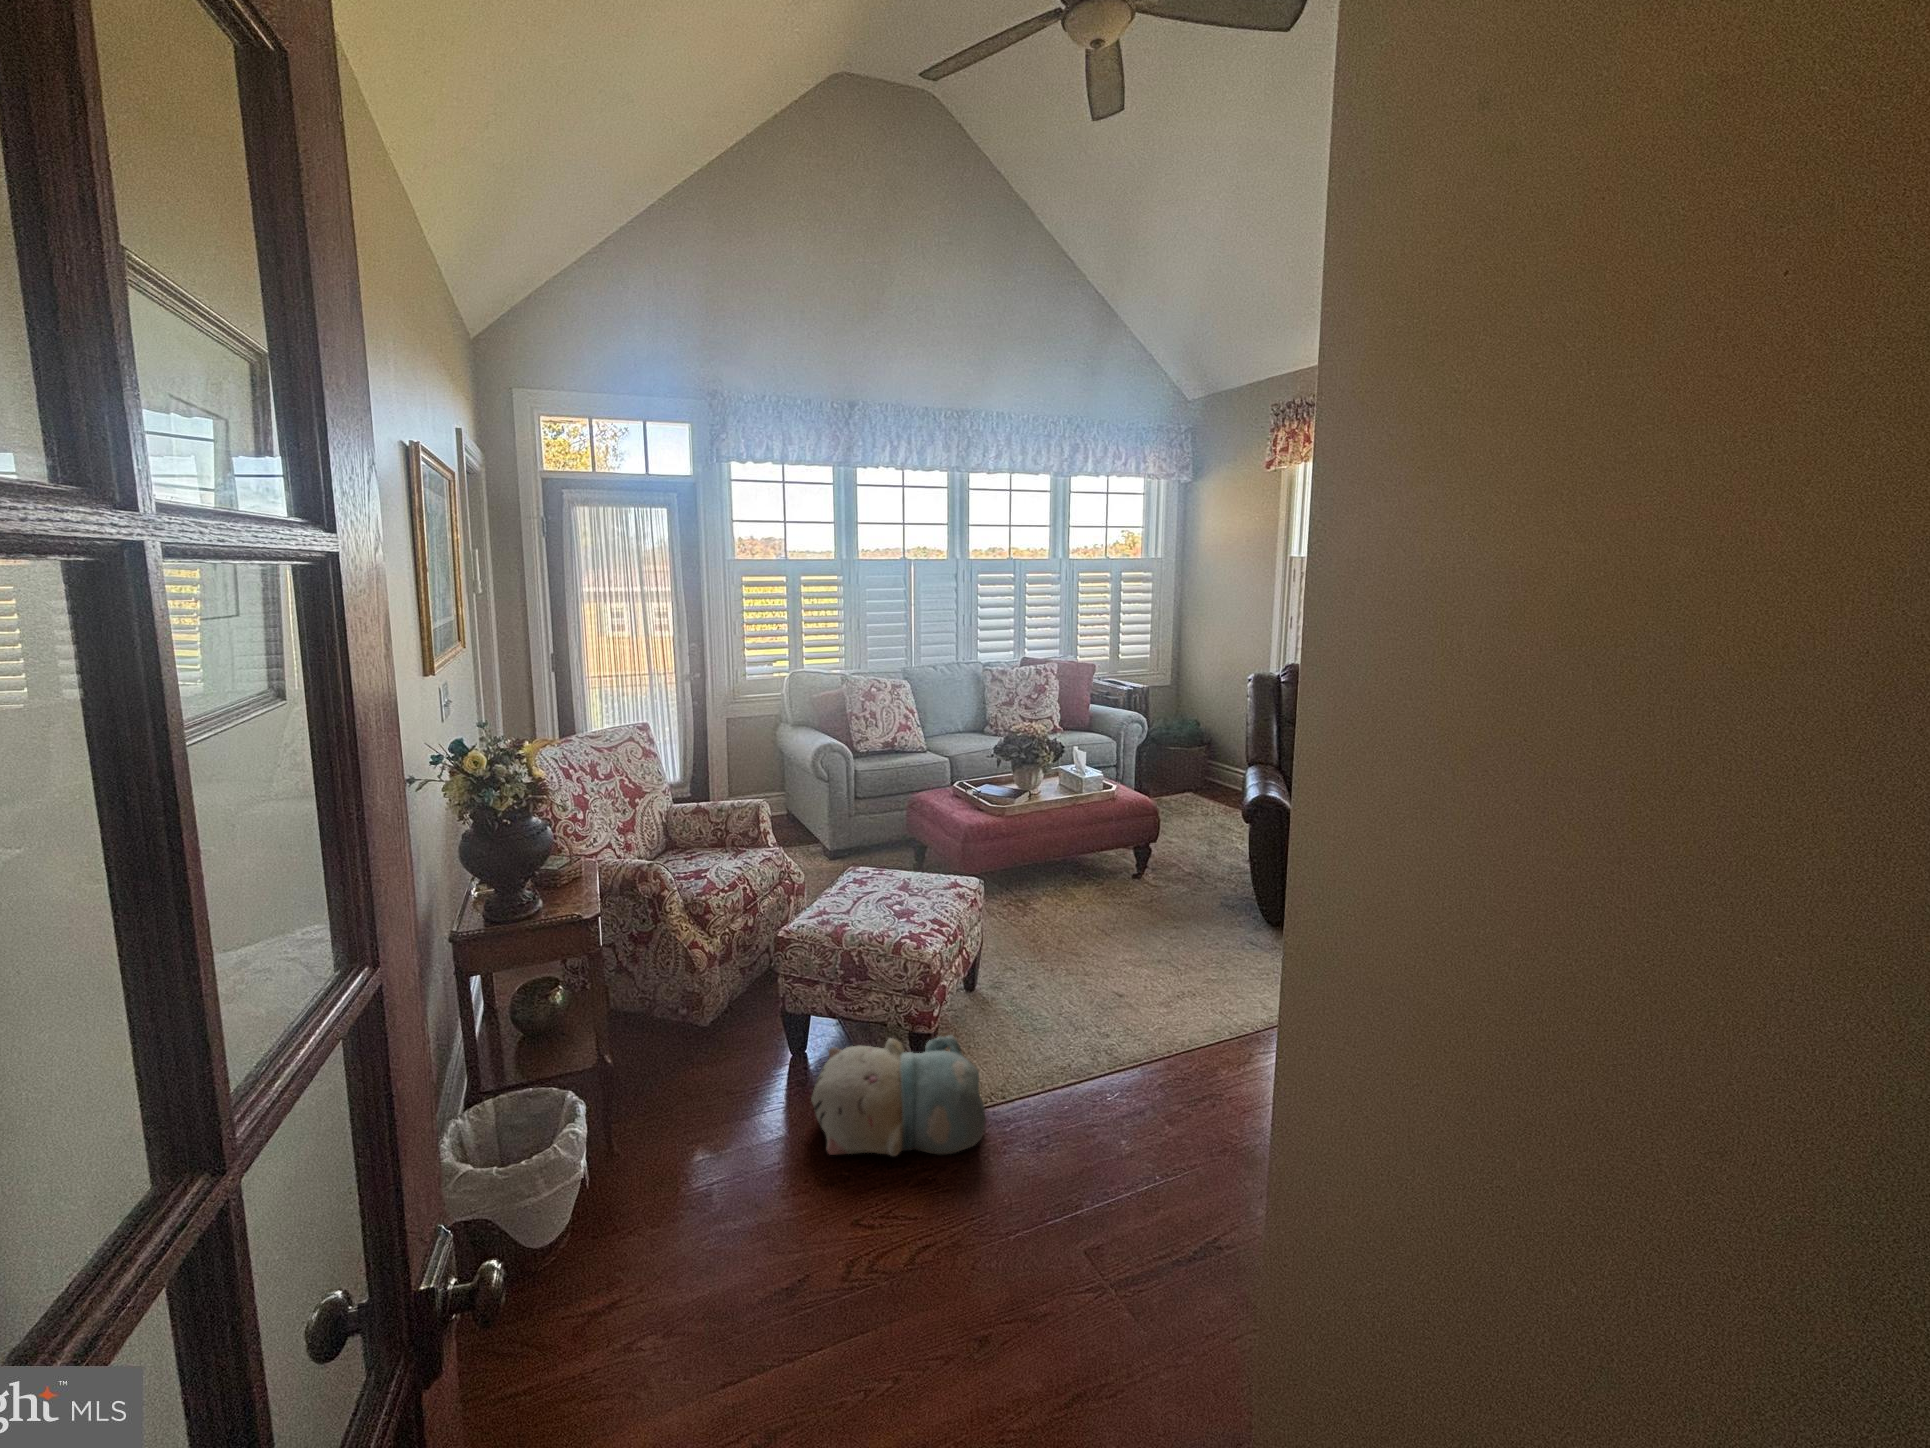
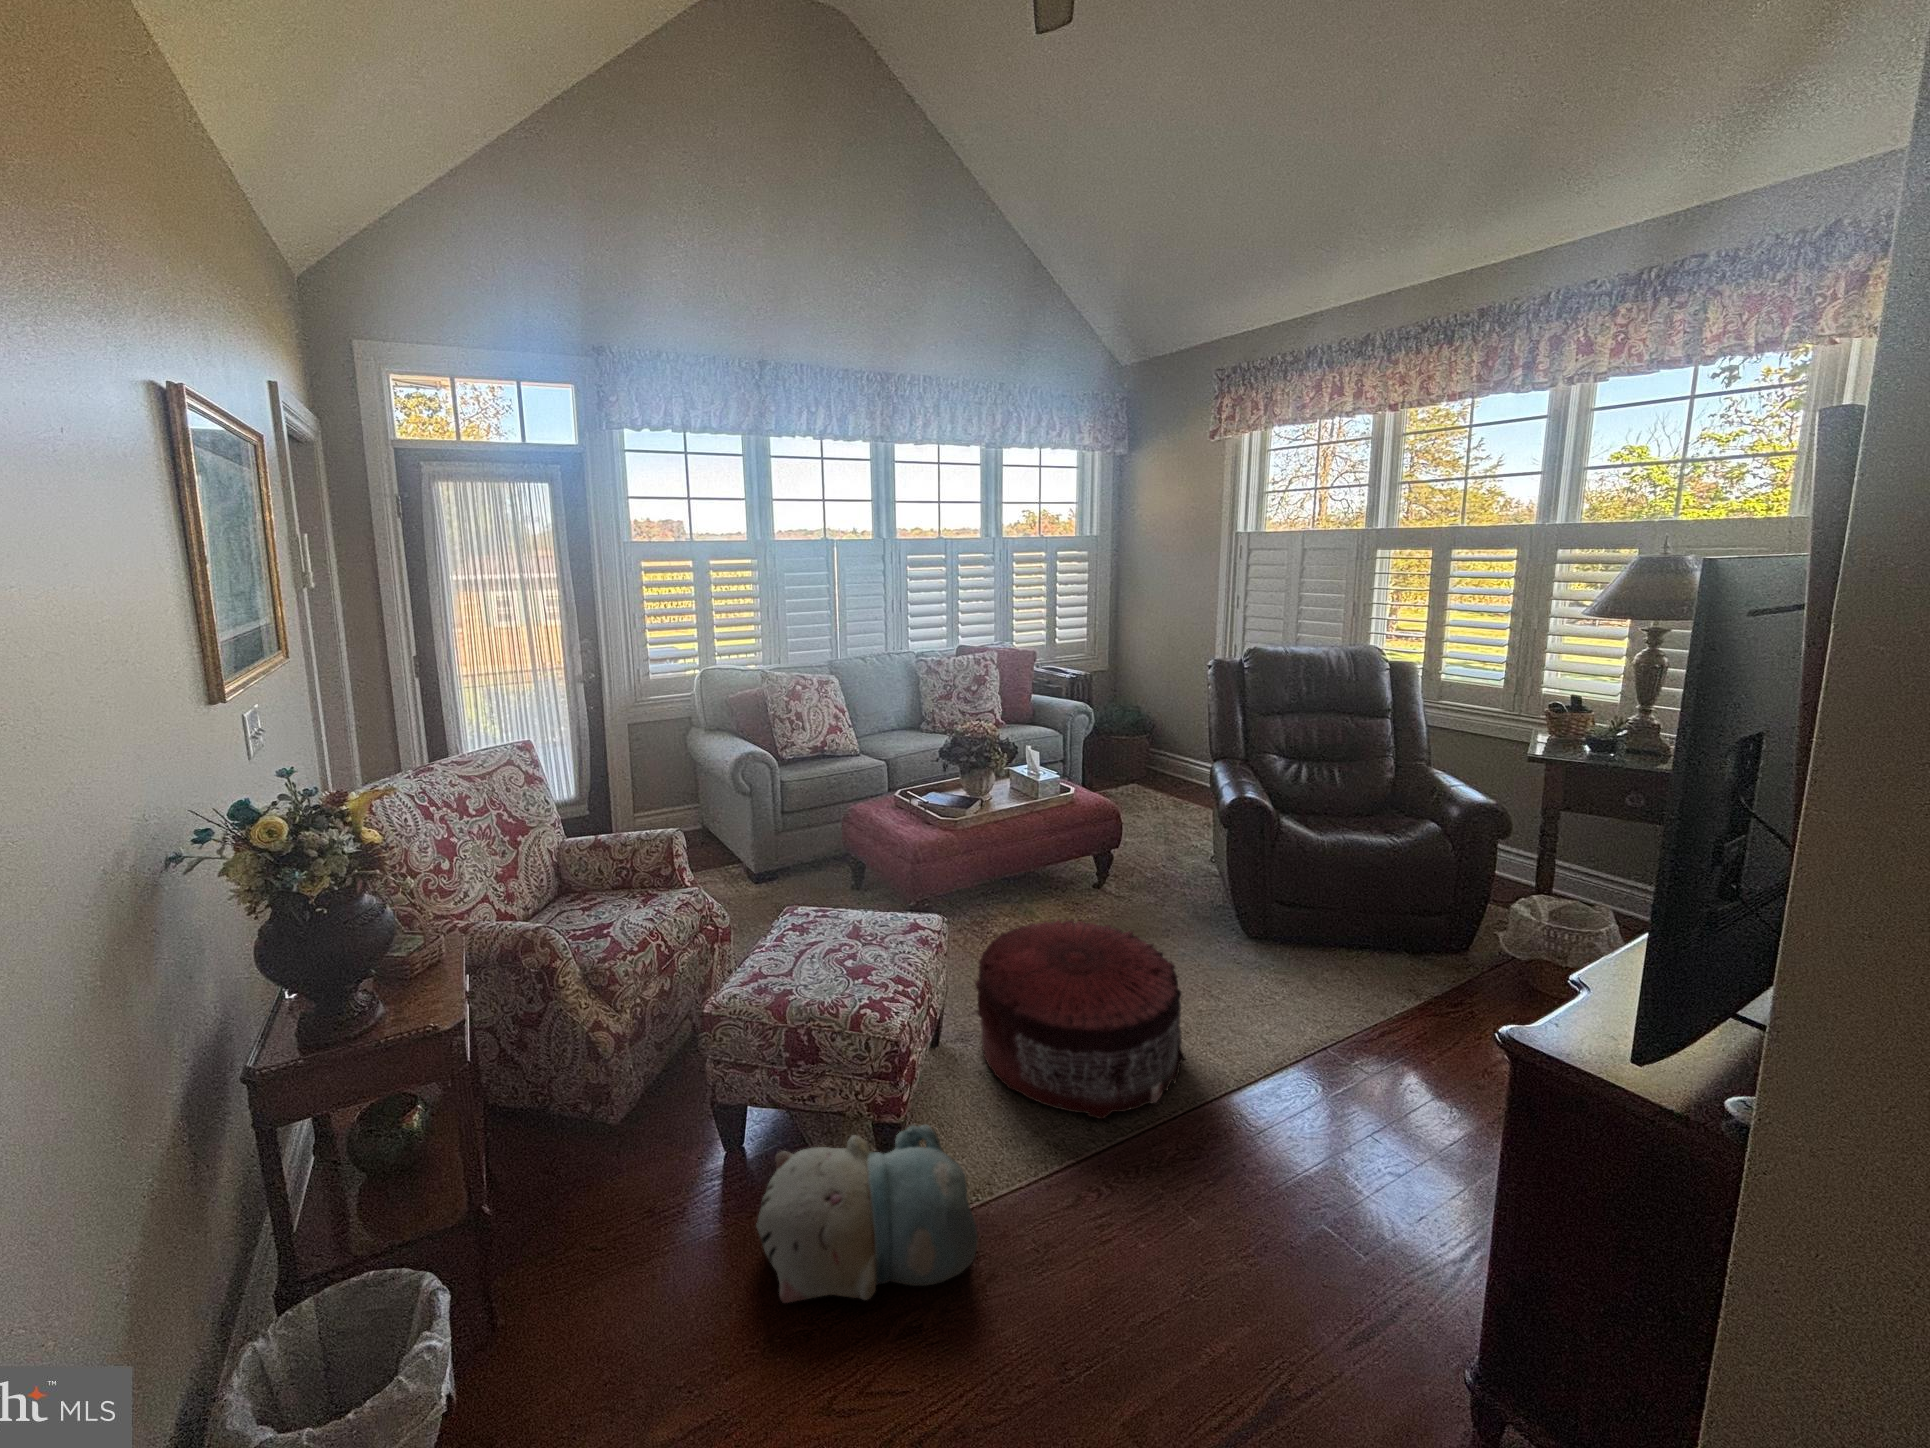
pouf: none [1007,891,1191,1054] -> present [975,920,1185,1119]

